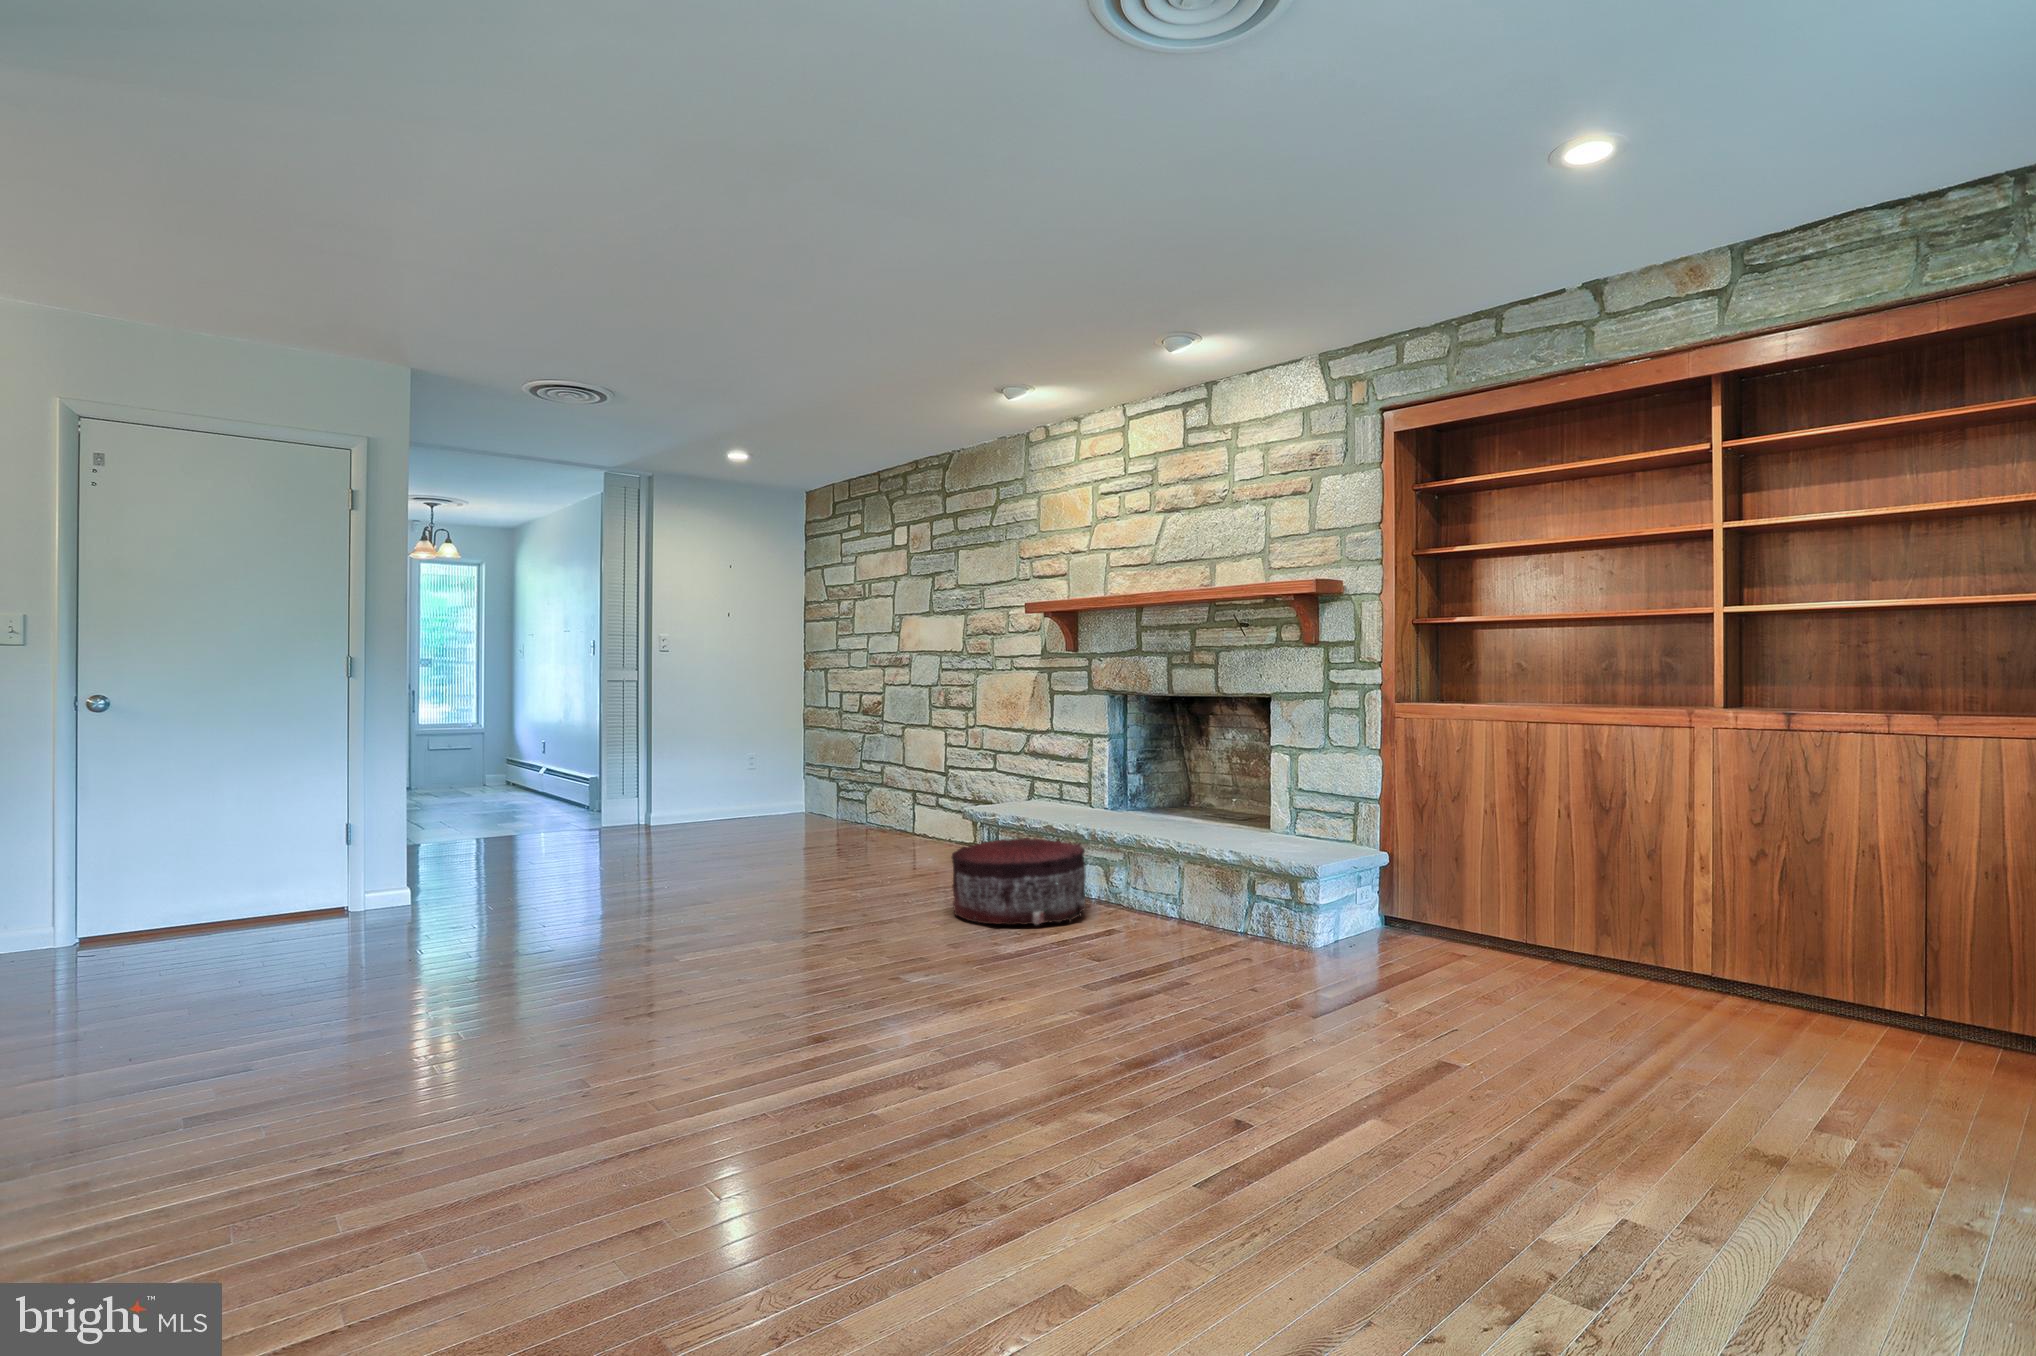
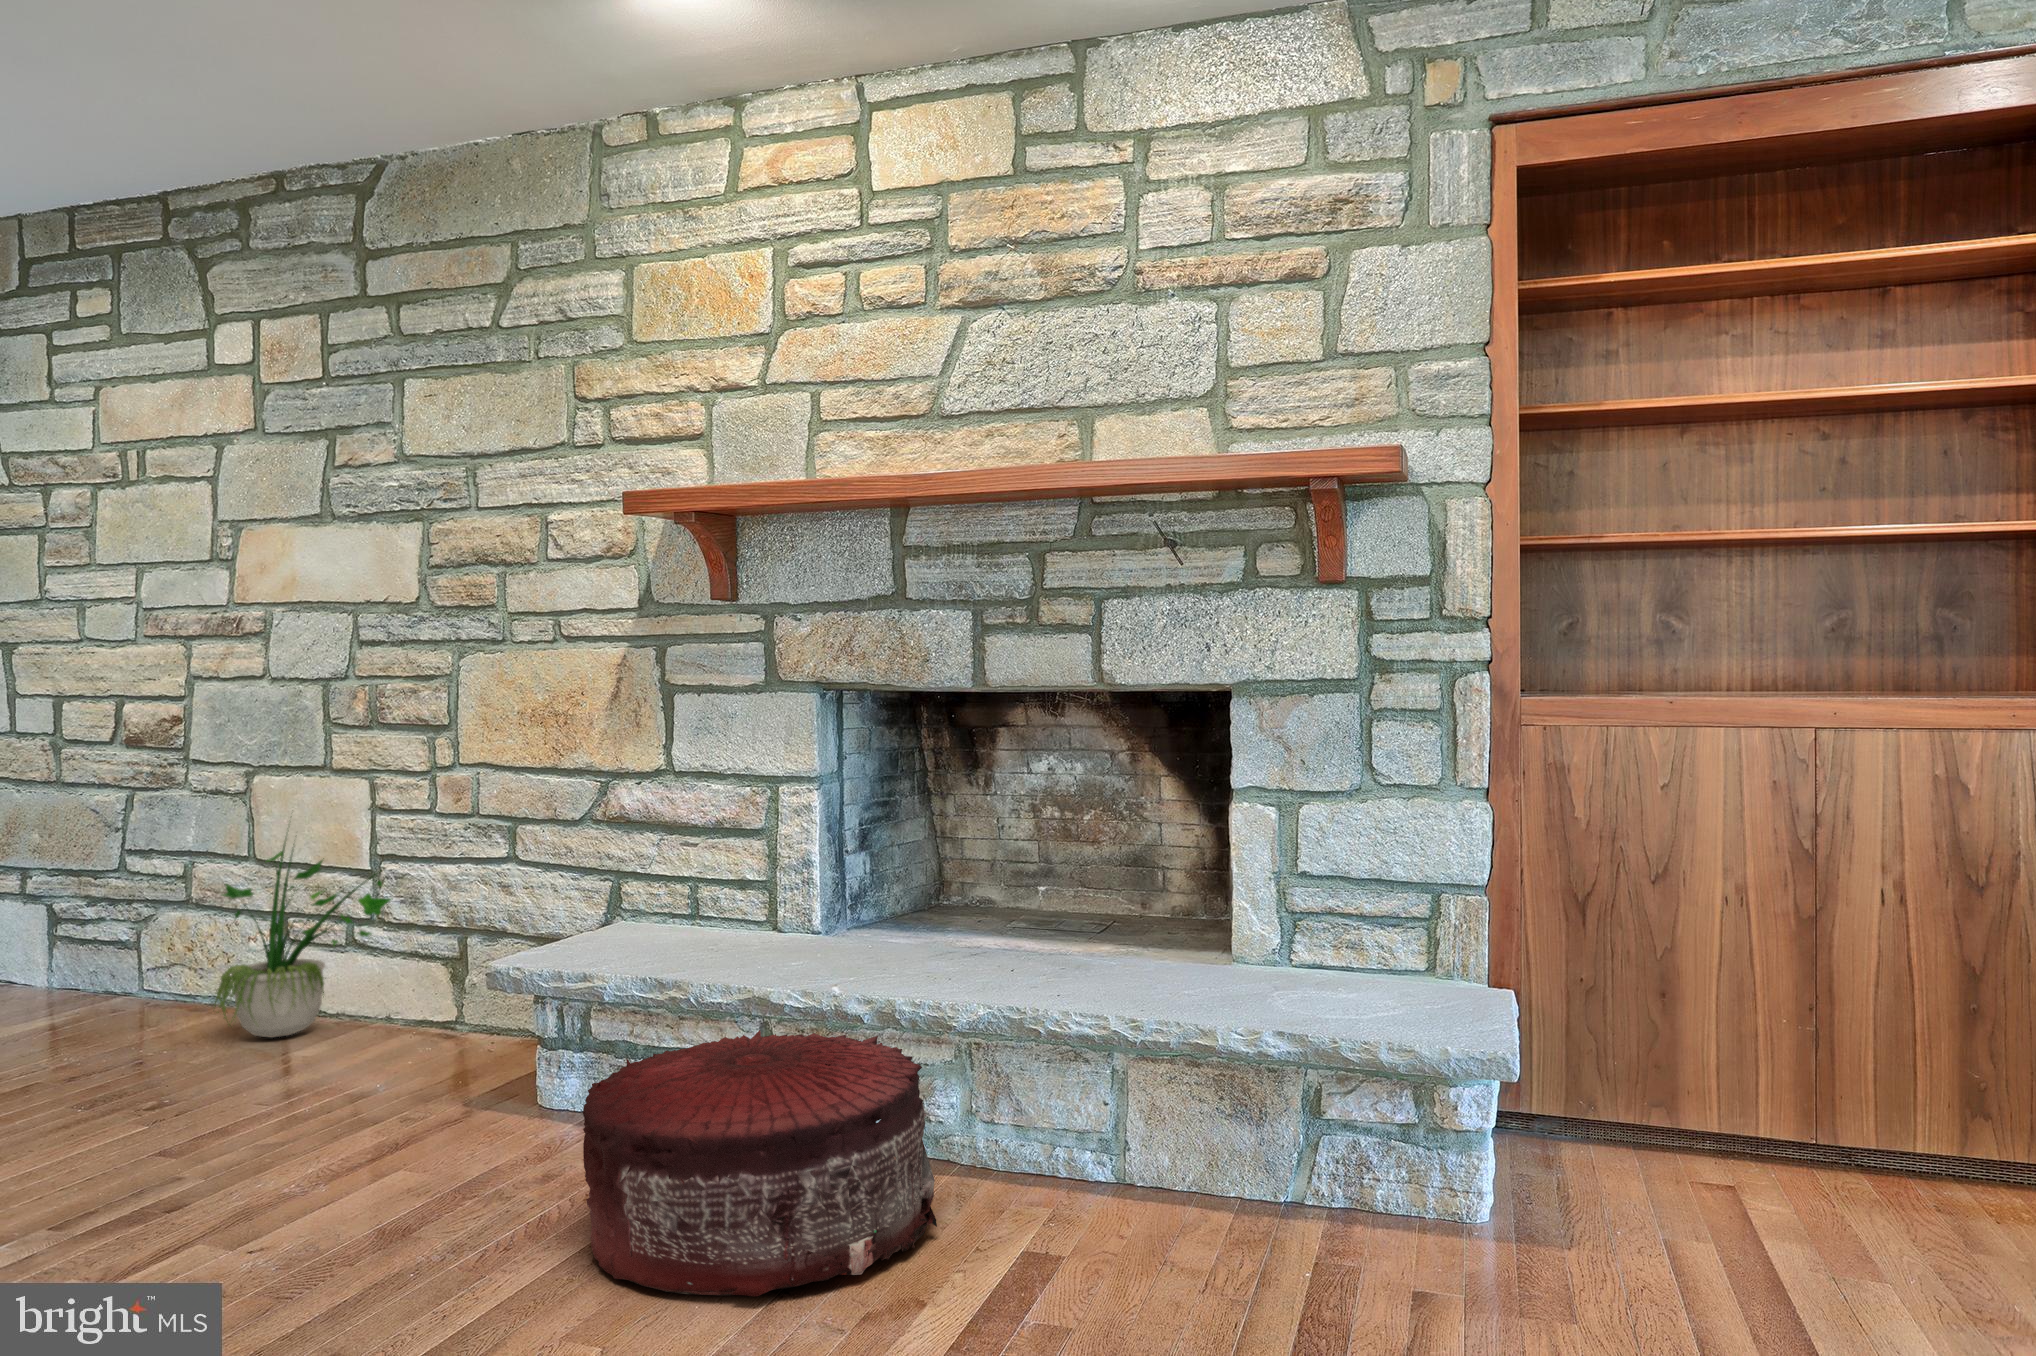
potted plant: none [880,743,952,843] -> present [214,842,392,1037]

